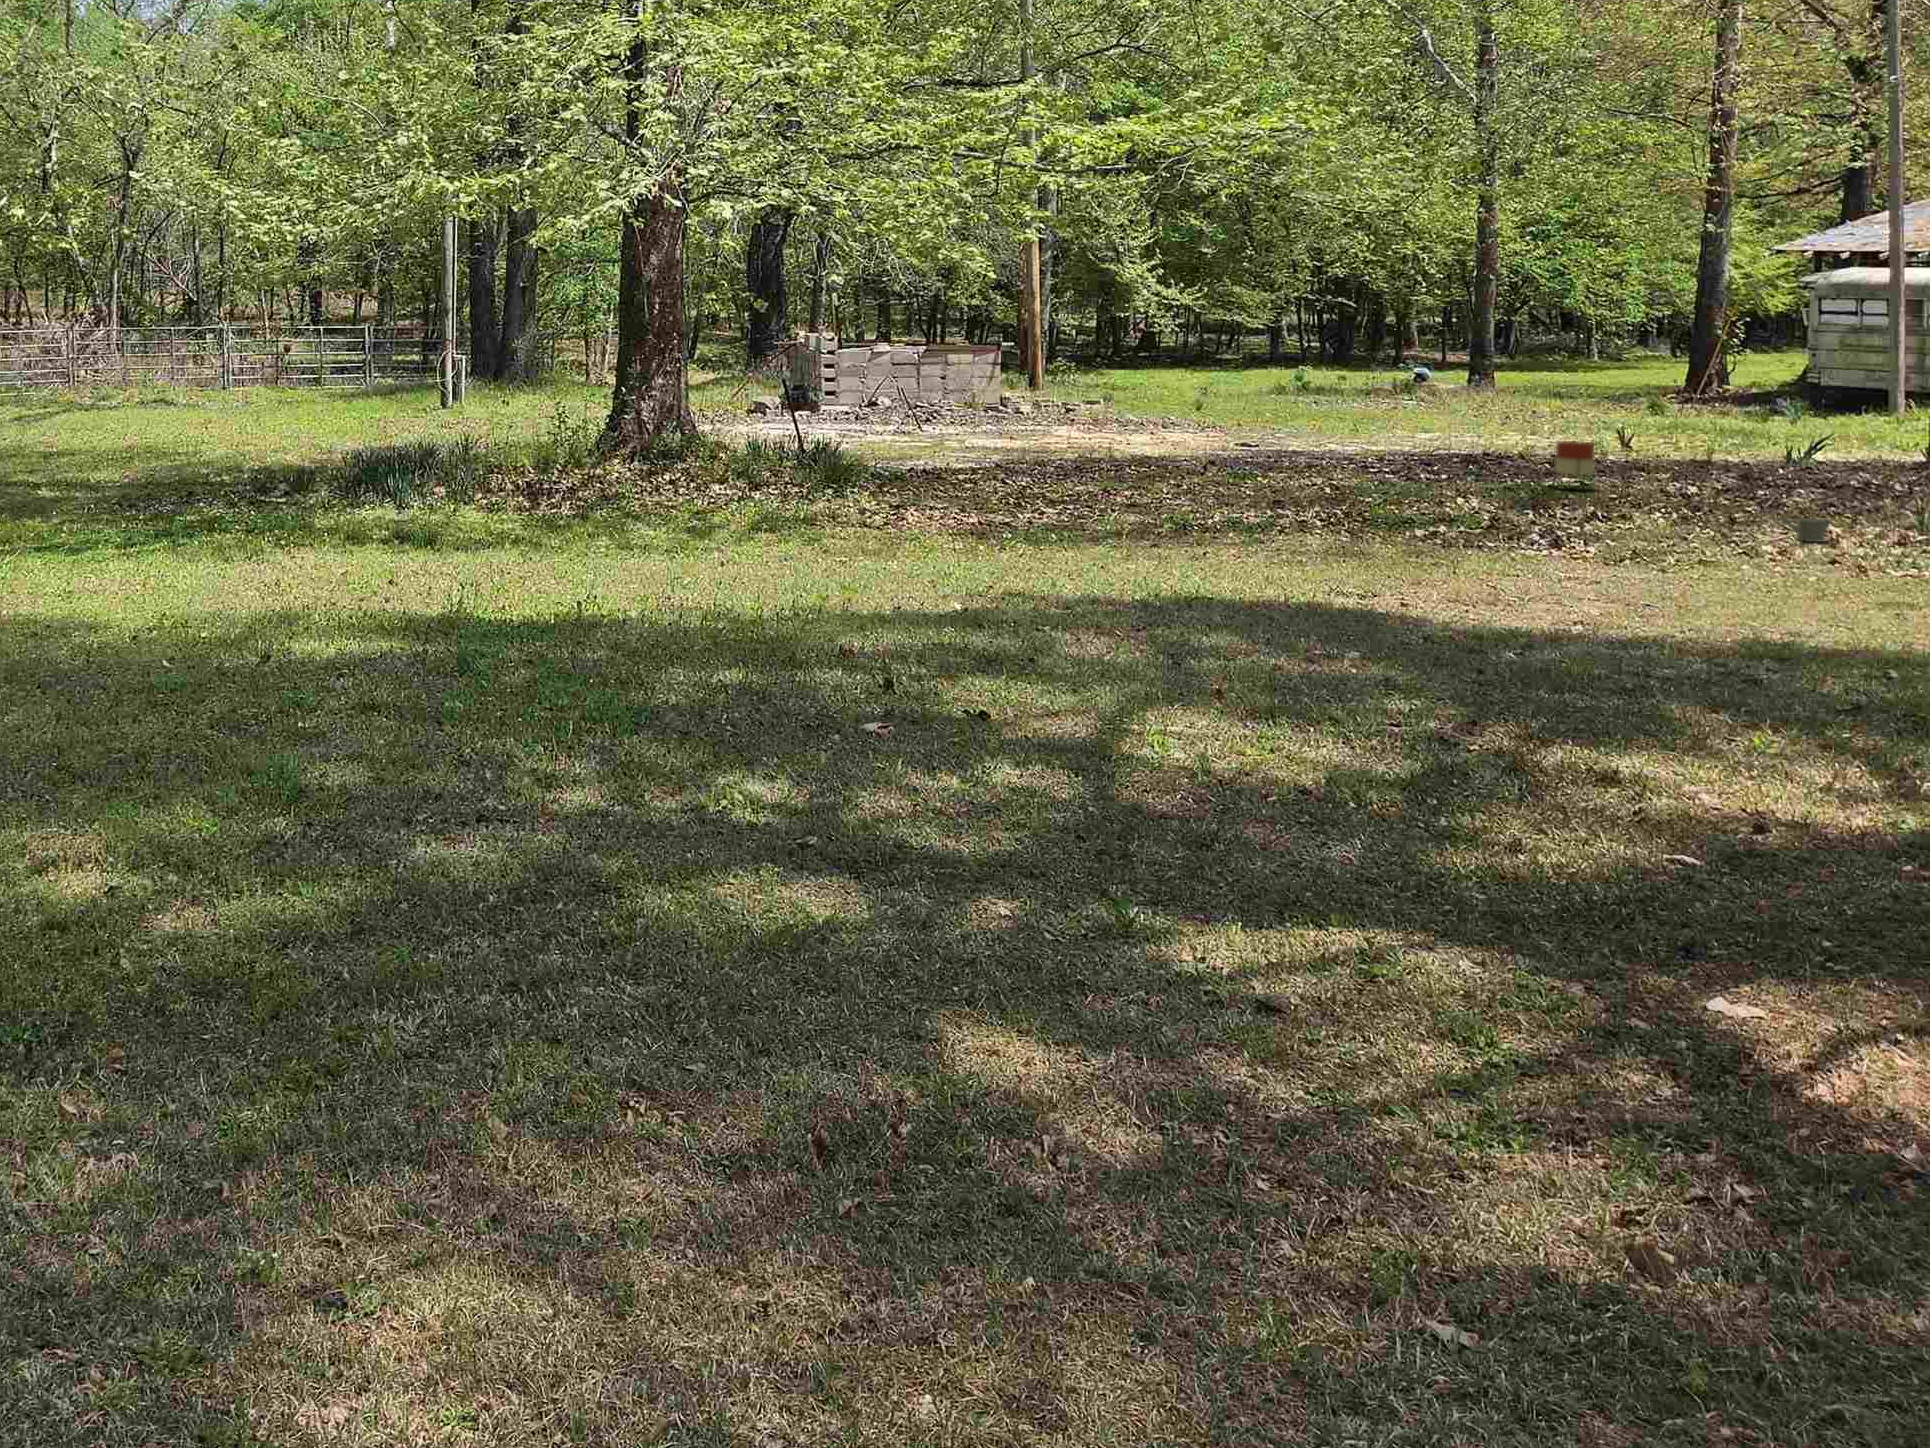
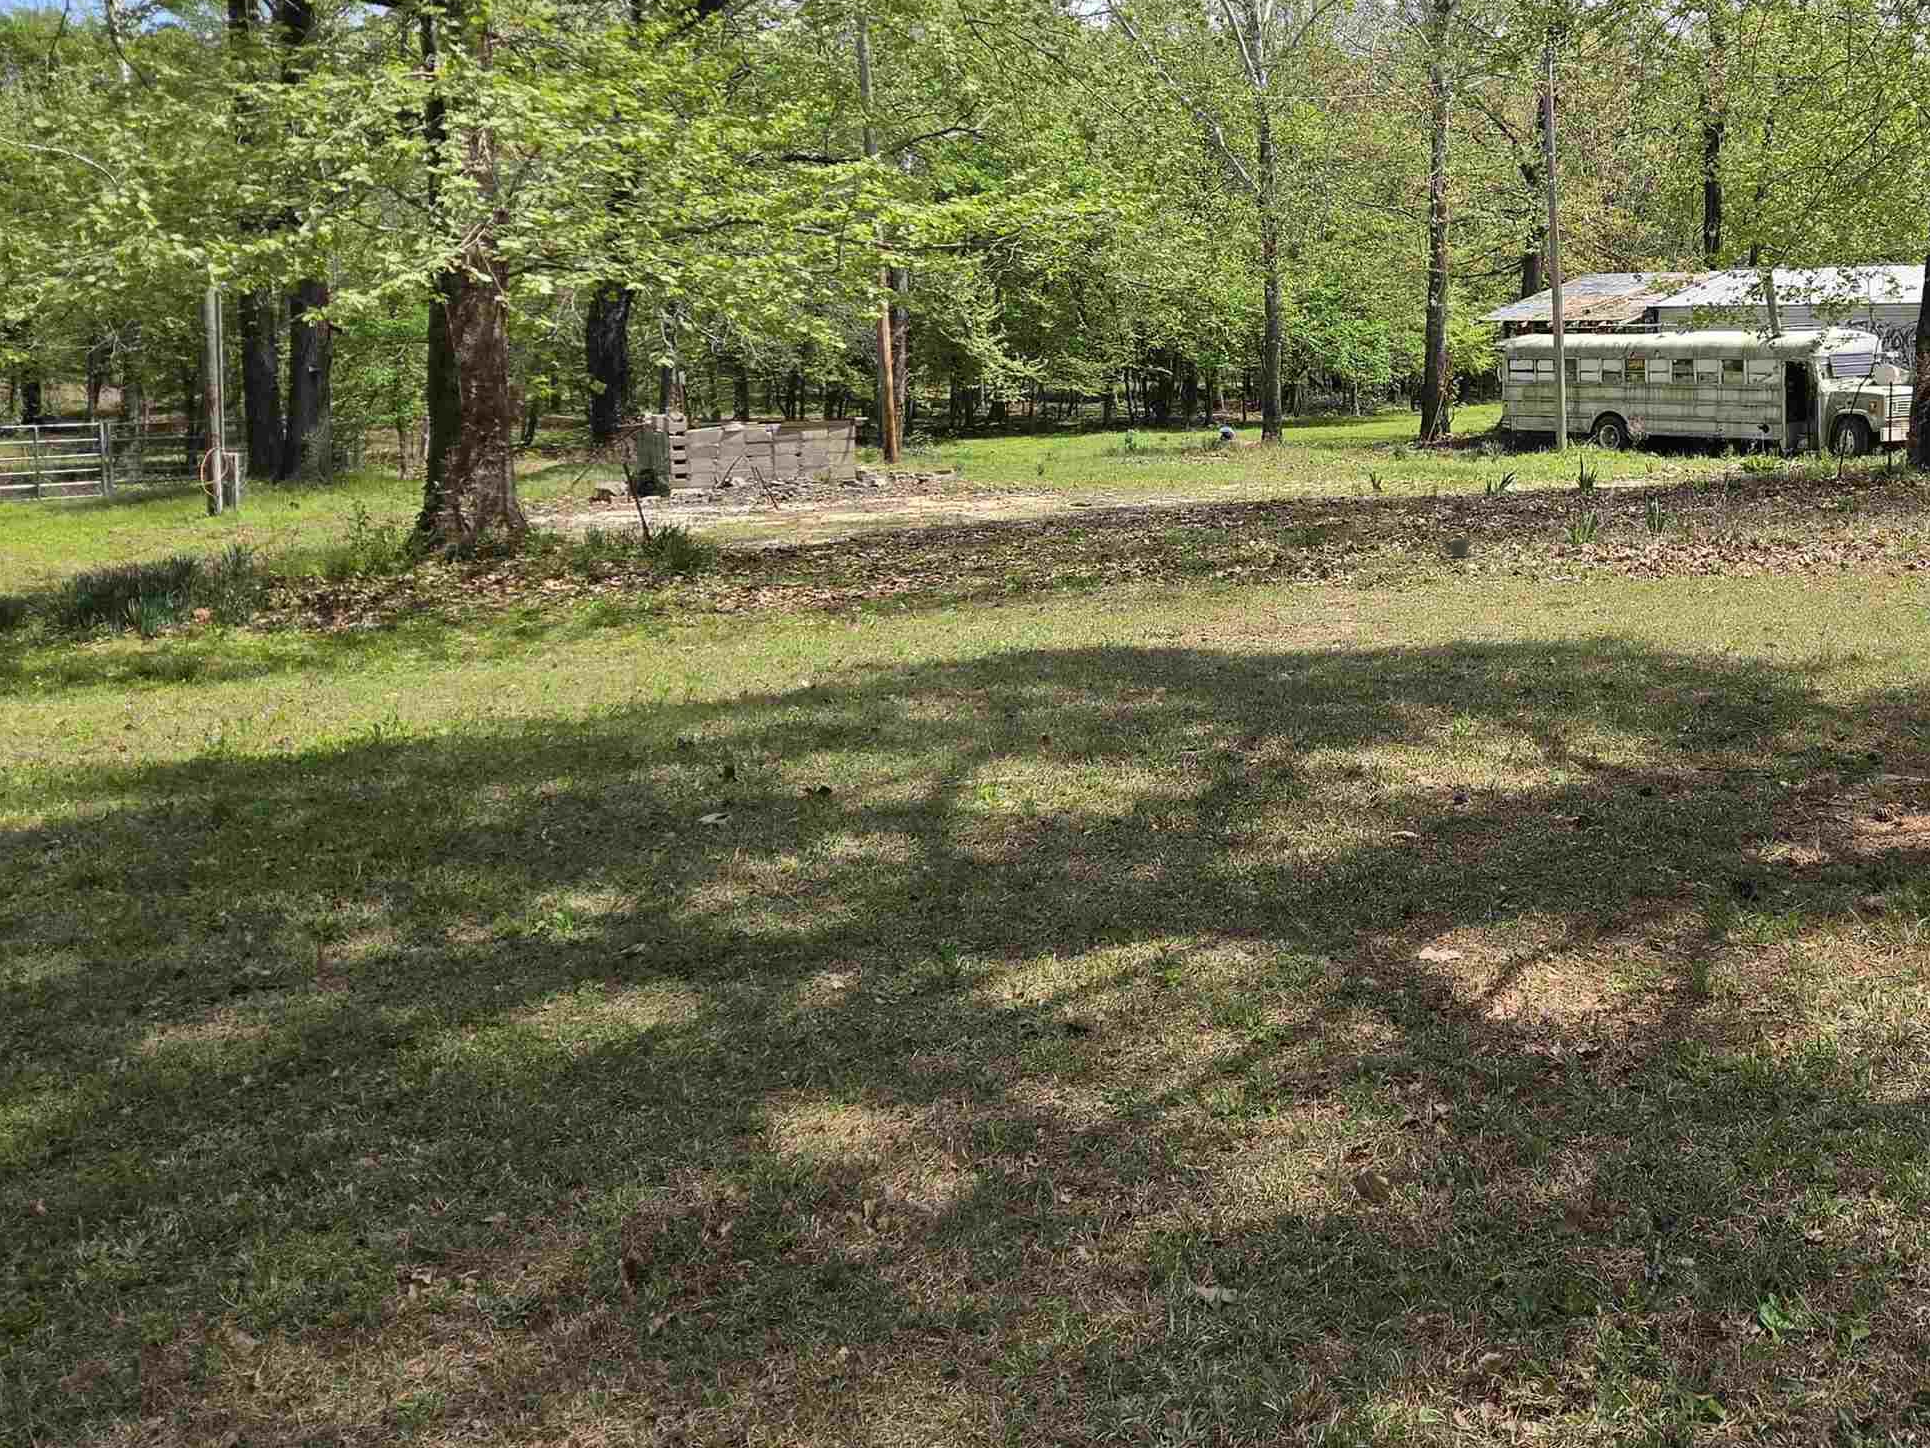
planter: present [1554,441,1595,476] -> none [1305,489,1331,530]

